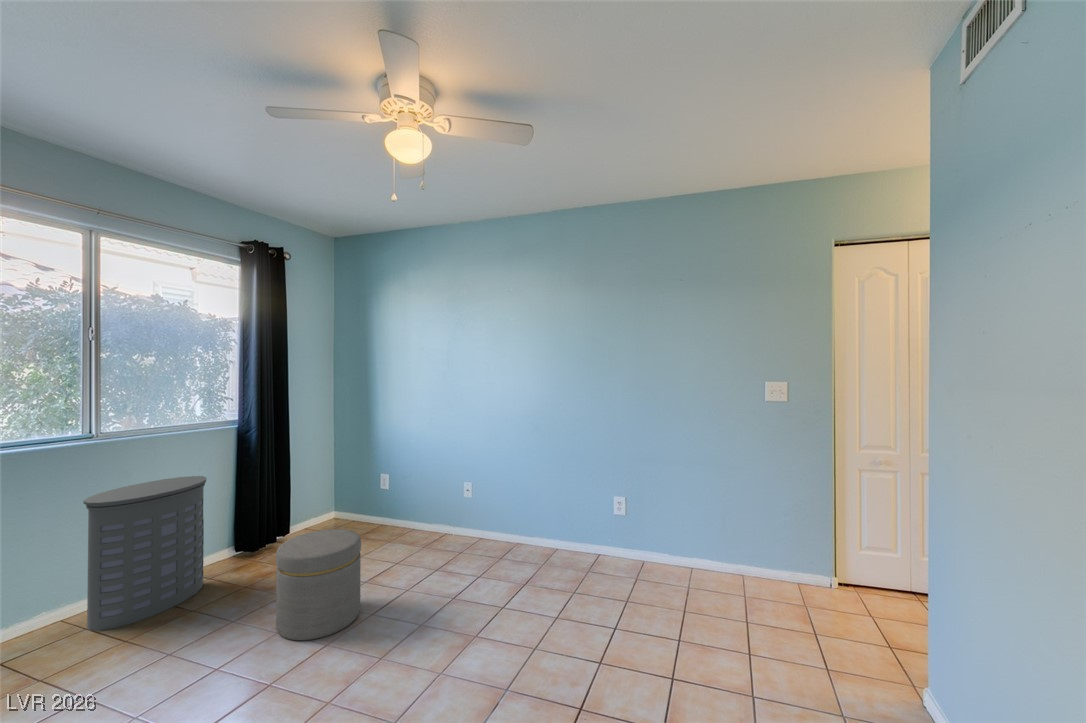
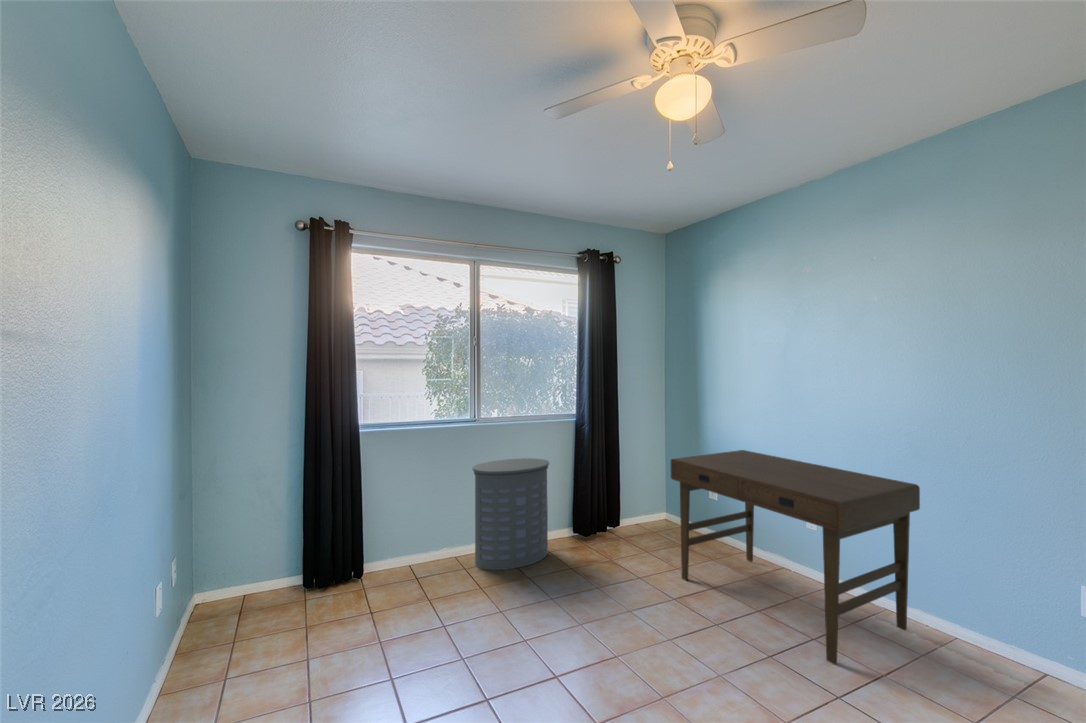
desk: none [354,438,533,584] -> present [671,450,920,665]
ottoman: present [276,529,361,640] -> none [586,534,665,647]

